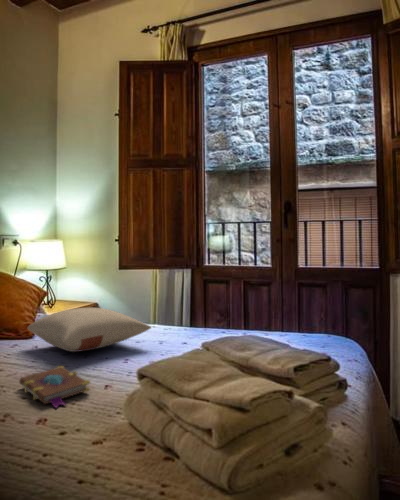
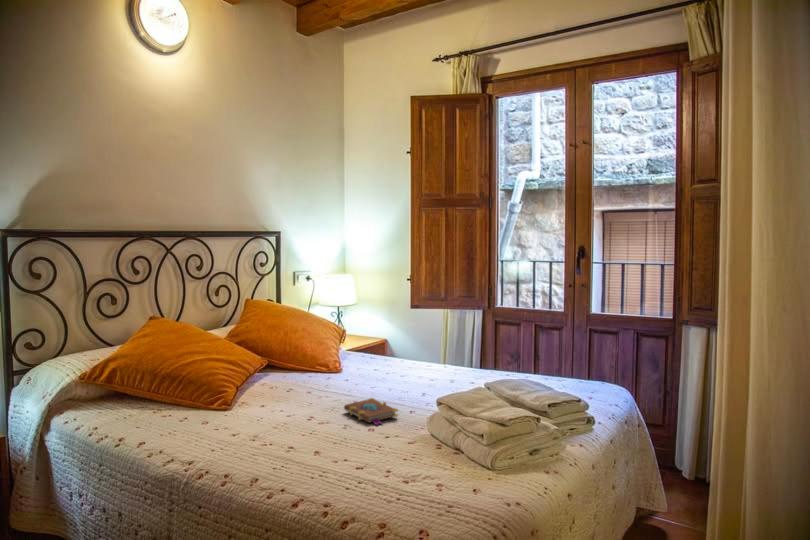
pillow: present [28,308,151,352] -> none [332,350,442,388]

